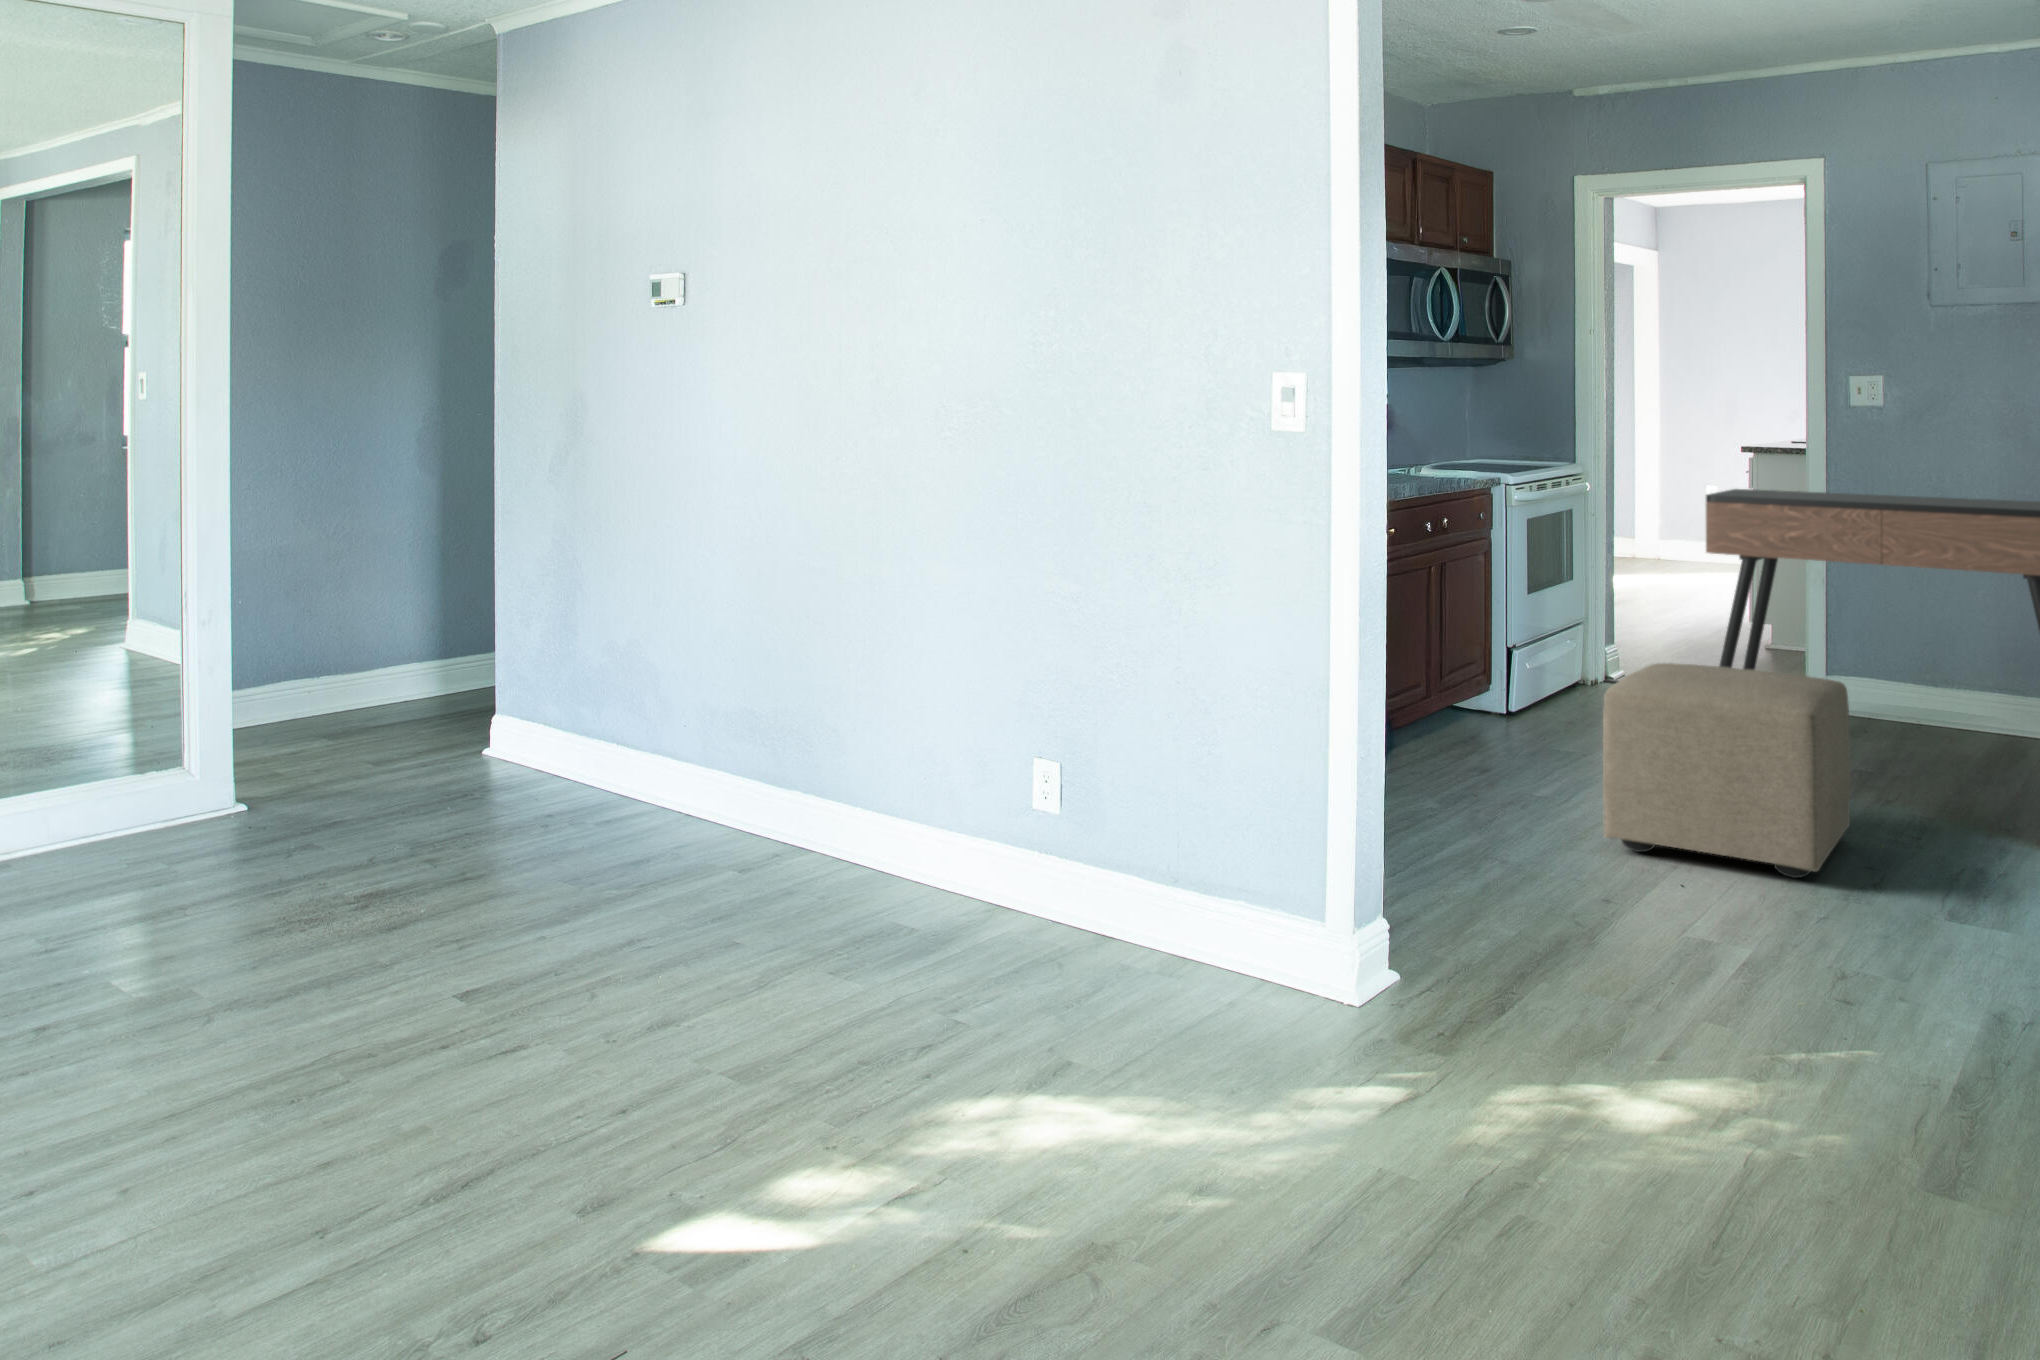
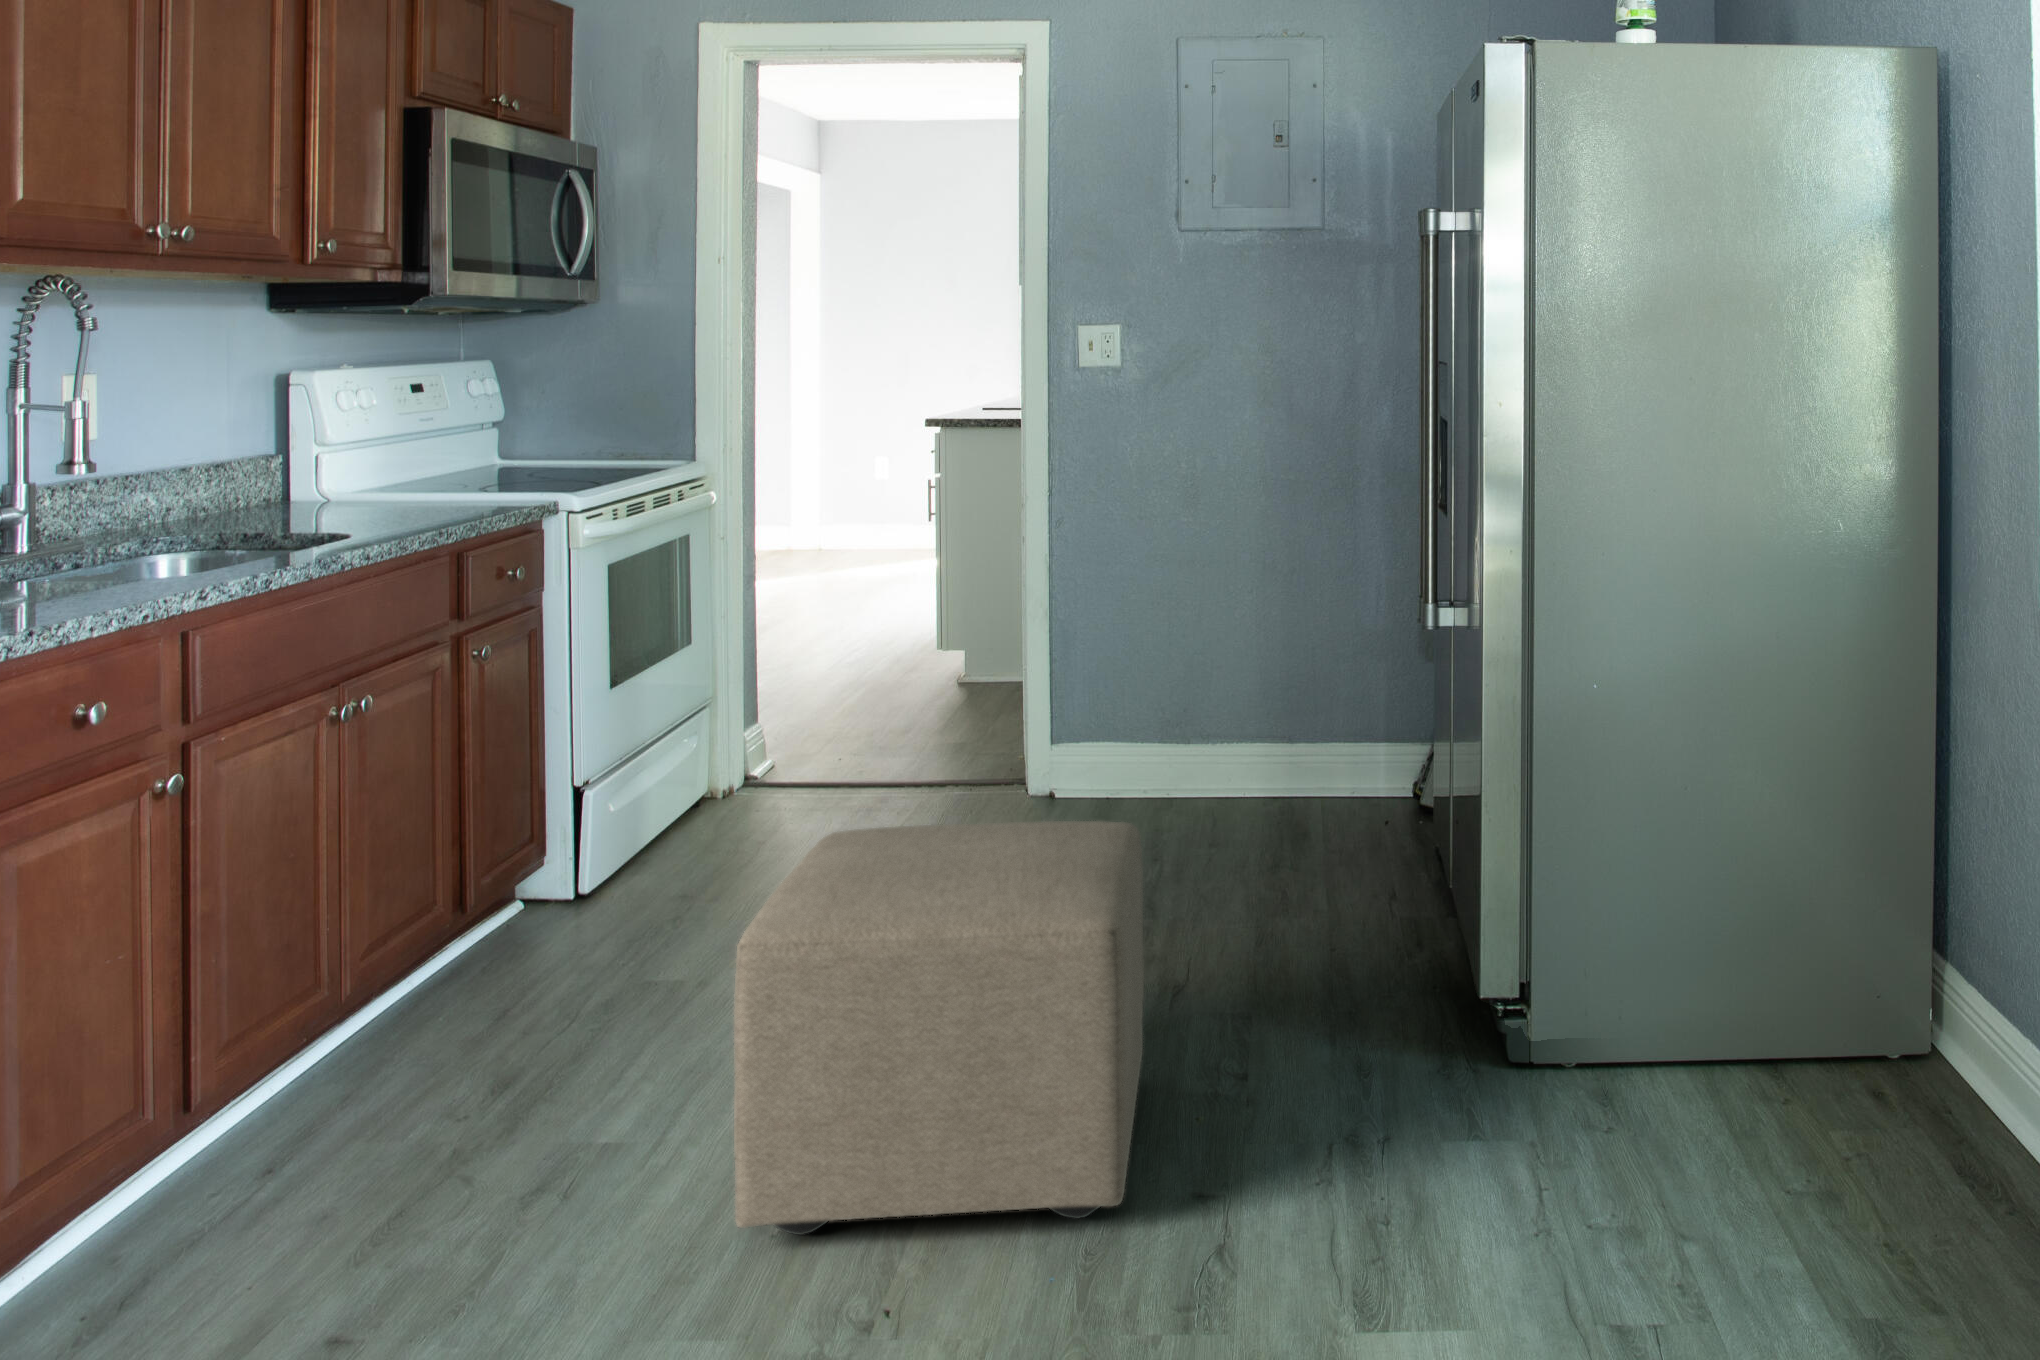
console table: present [1706,489,2040,670] -> none [899,490,1392,881]

